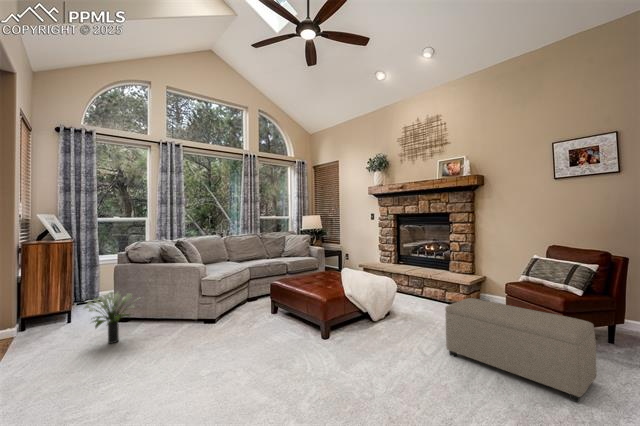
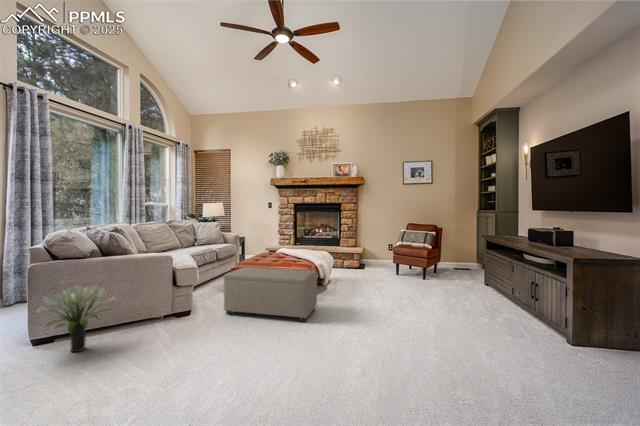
ottoman: present [445,298,596,402] -> present [224,267,317,322]

